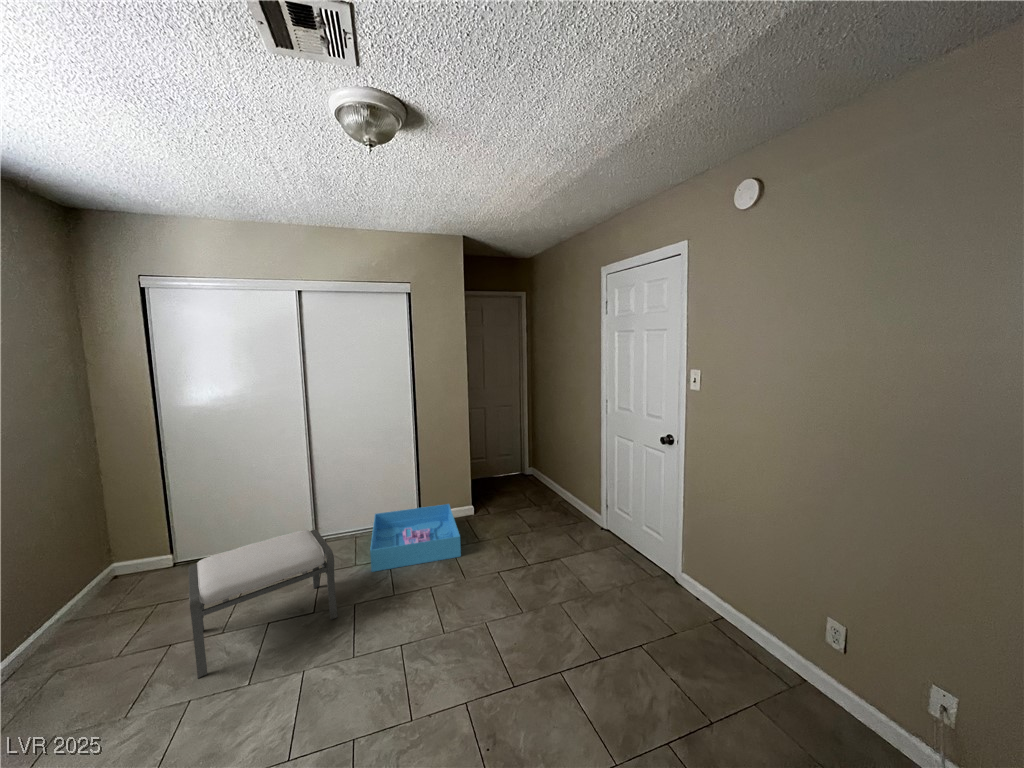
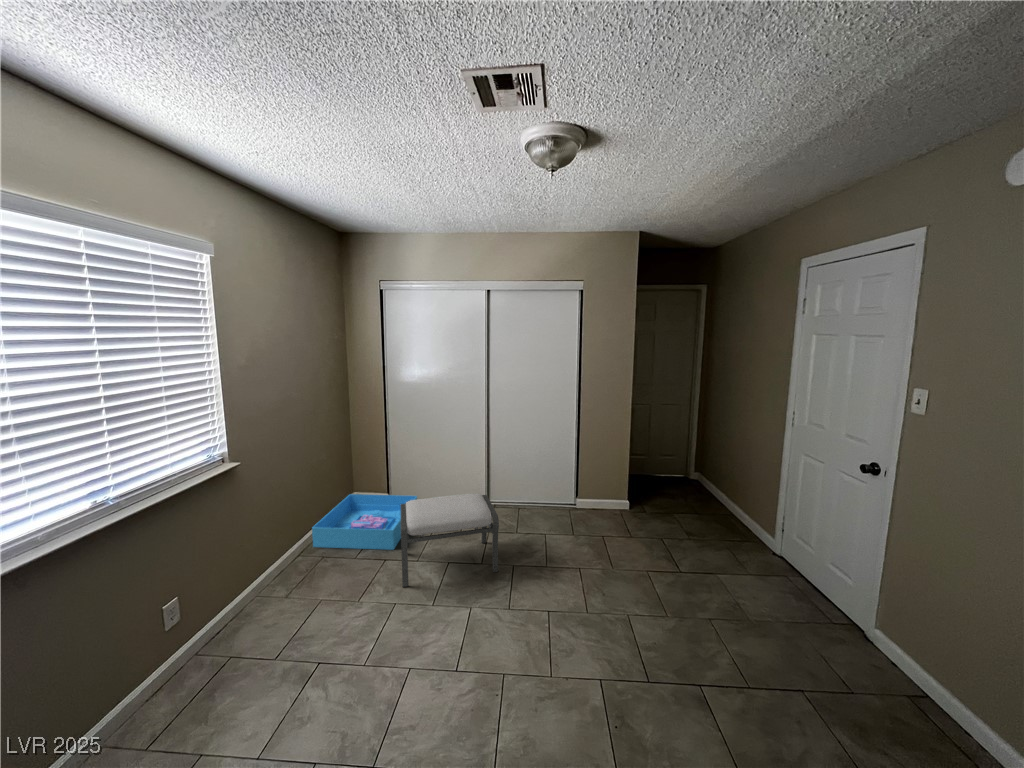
storage bin: present [370,504,461,572] -> present [312,494,417,550]

